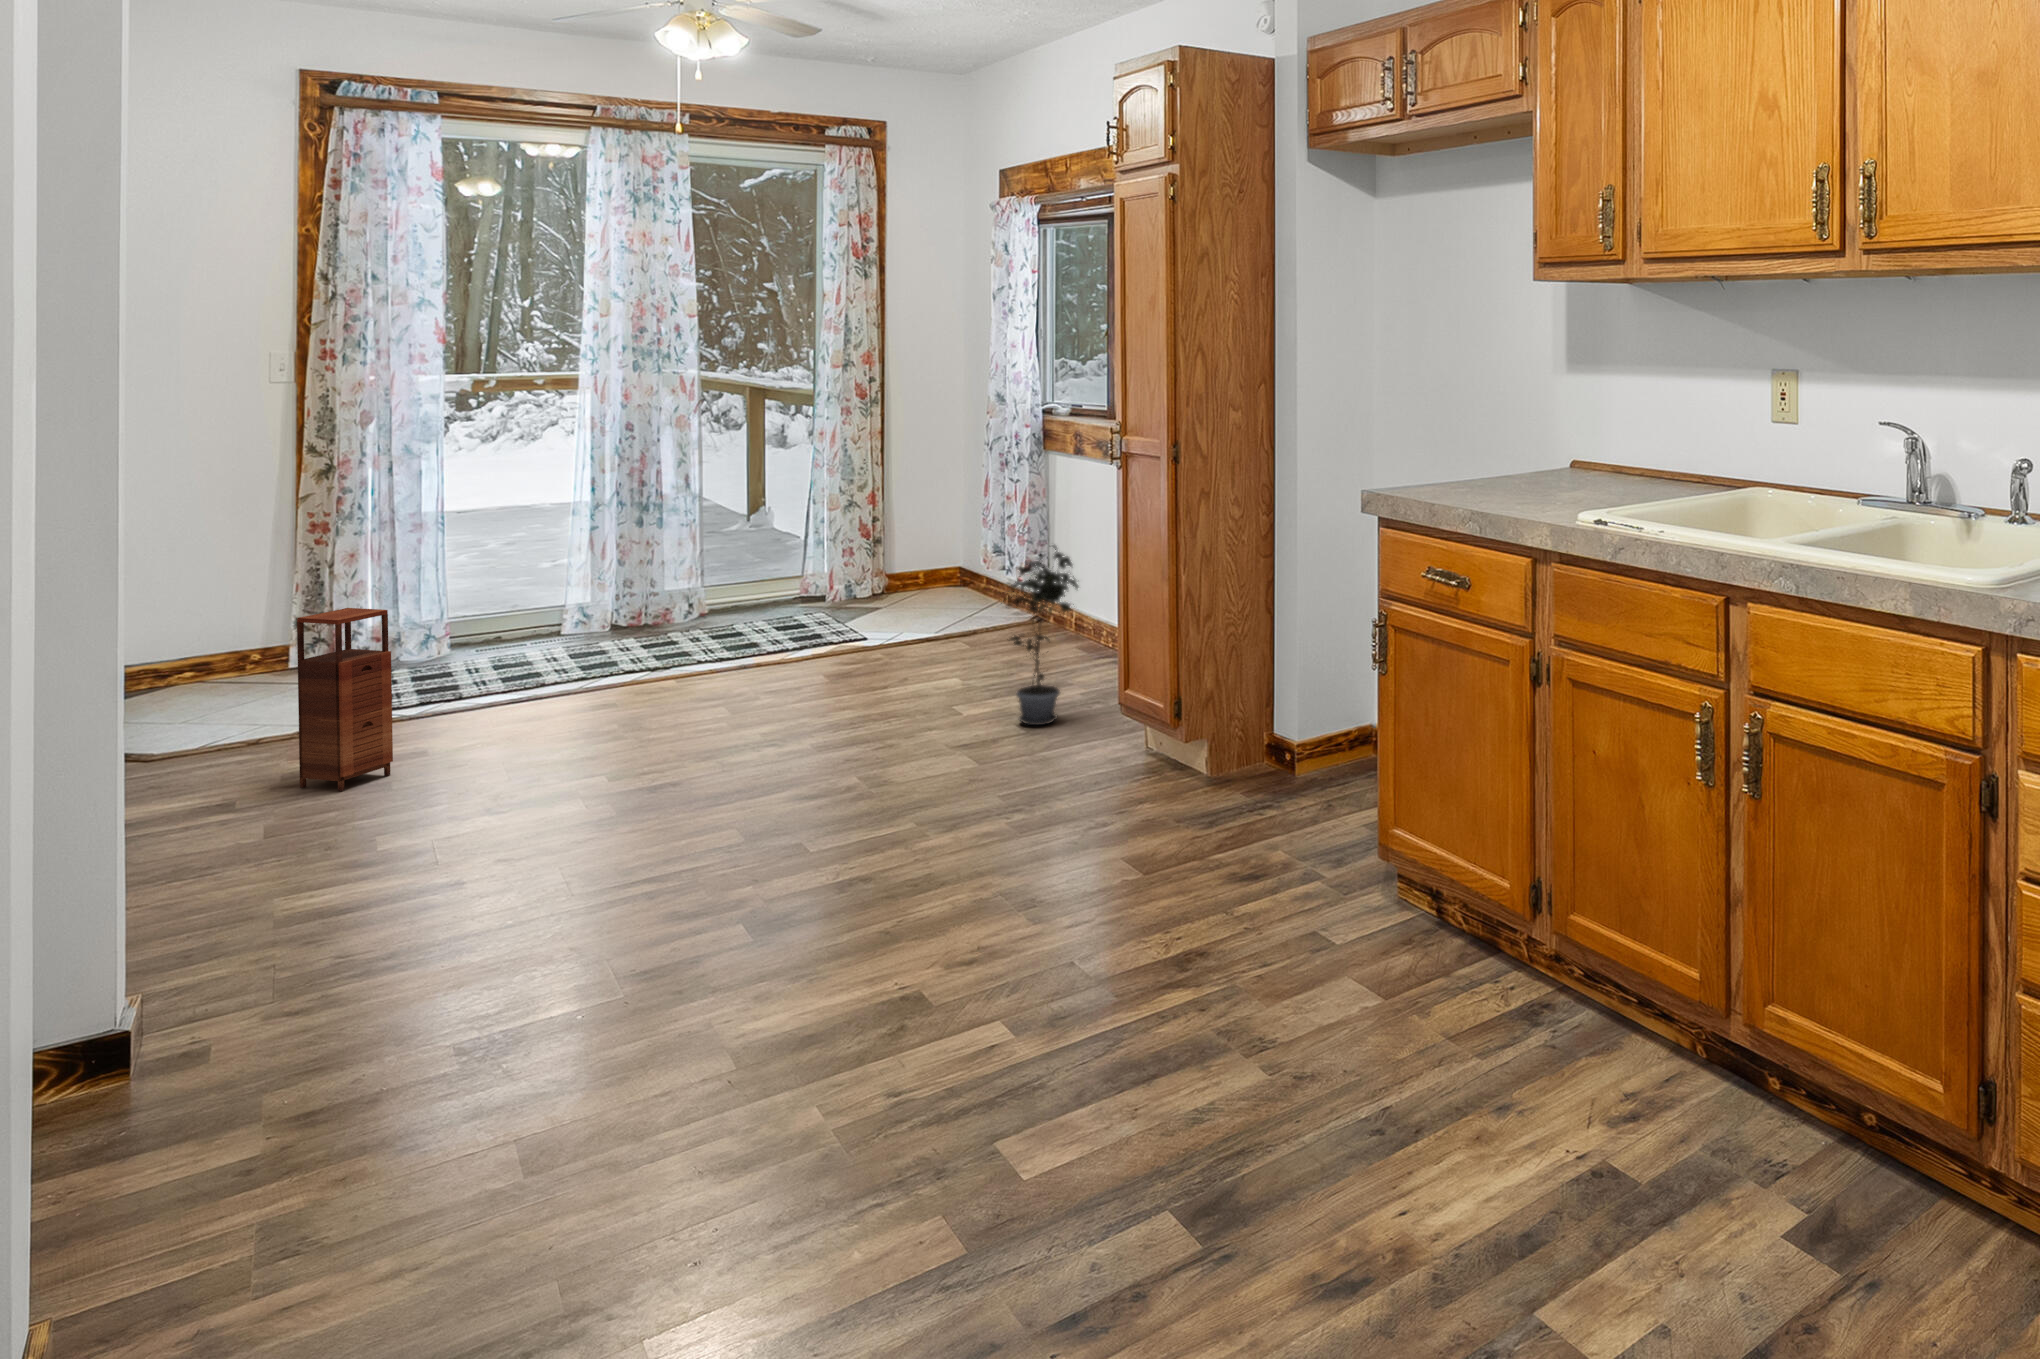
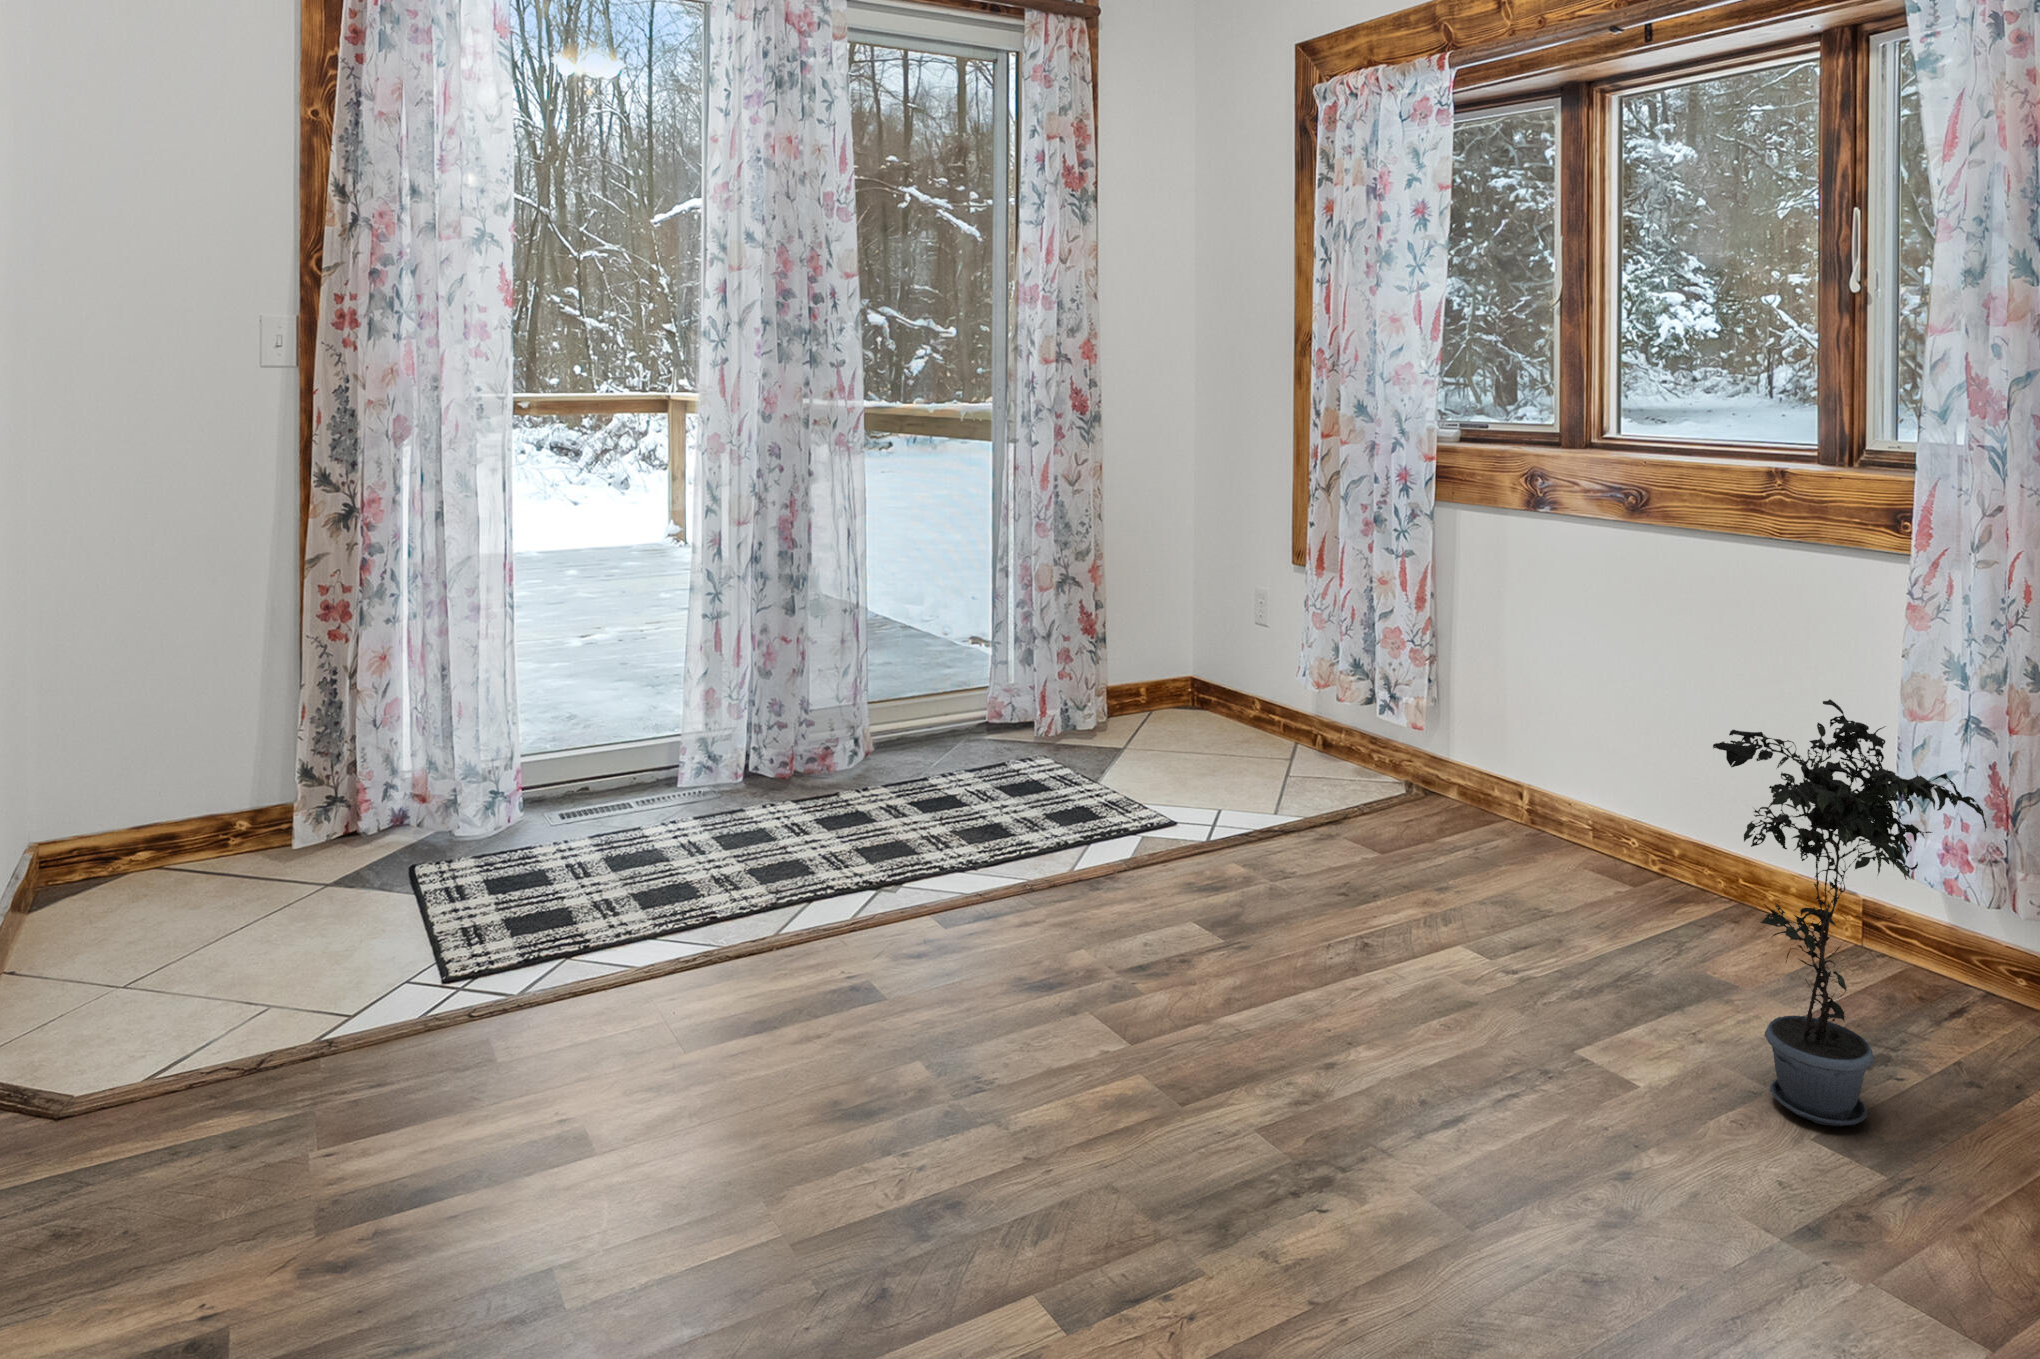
storage cabinet: present [297,608,393,791] -> none [342,838,530,1301]

